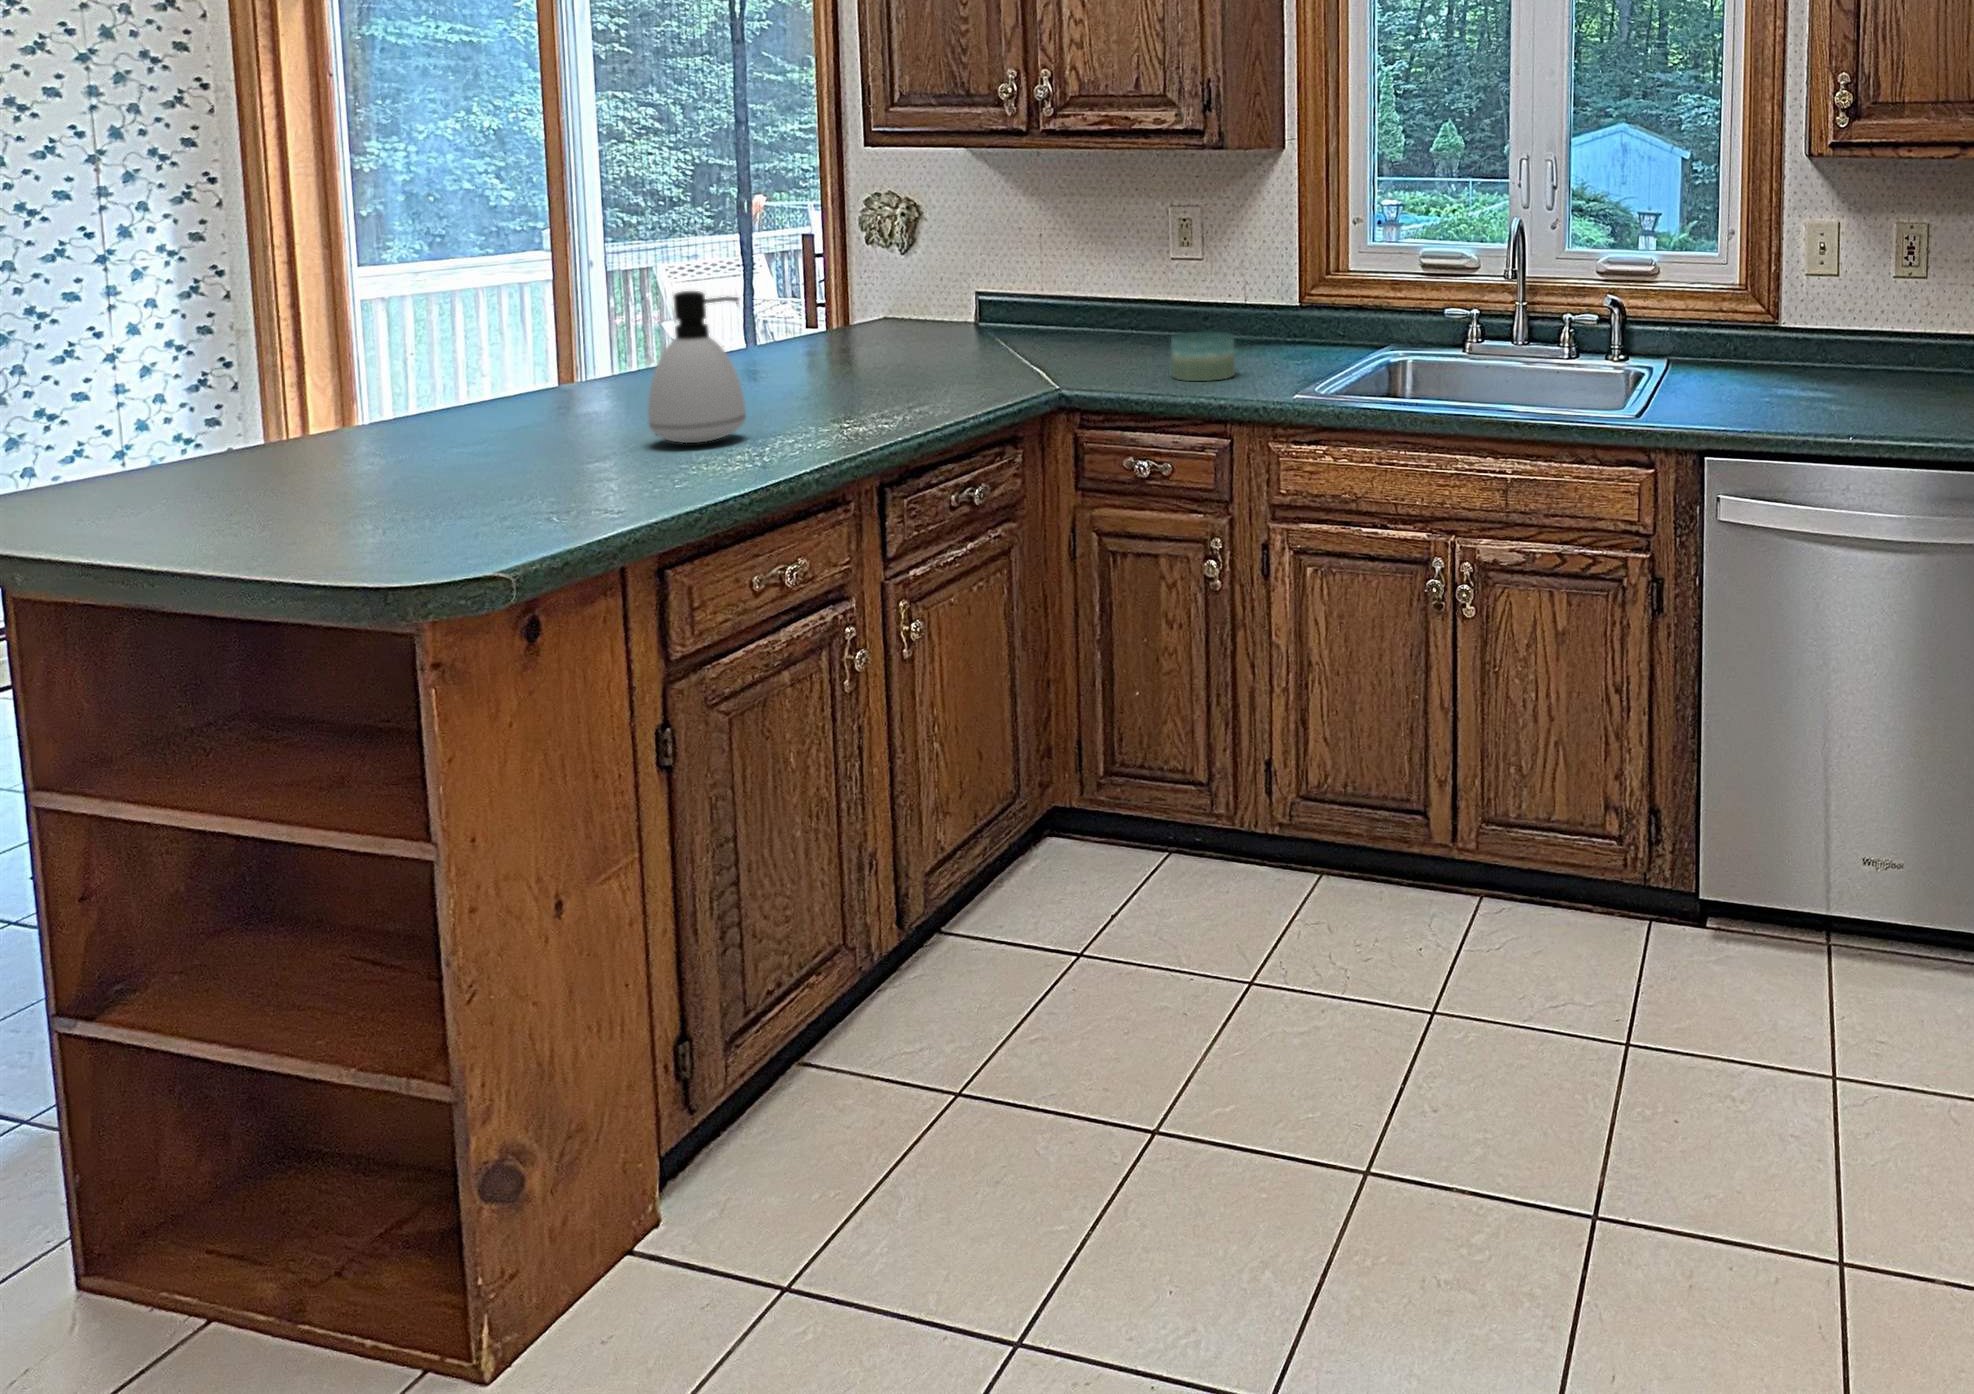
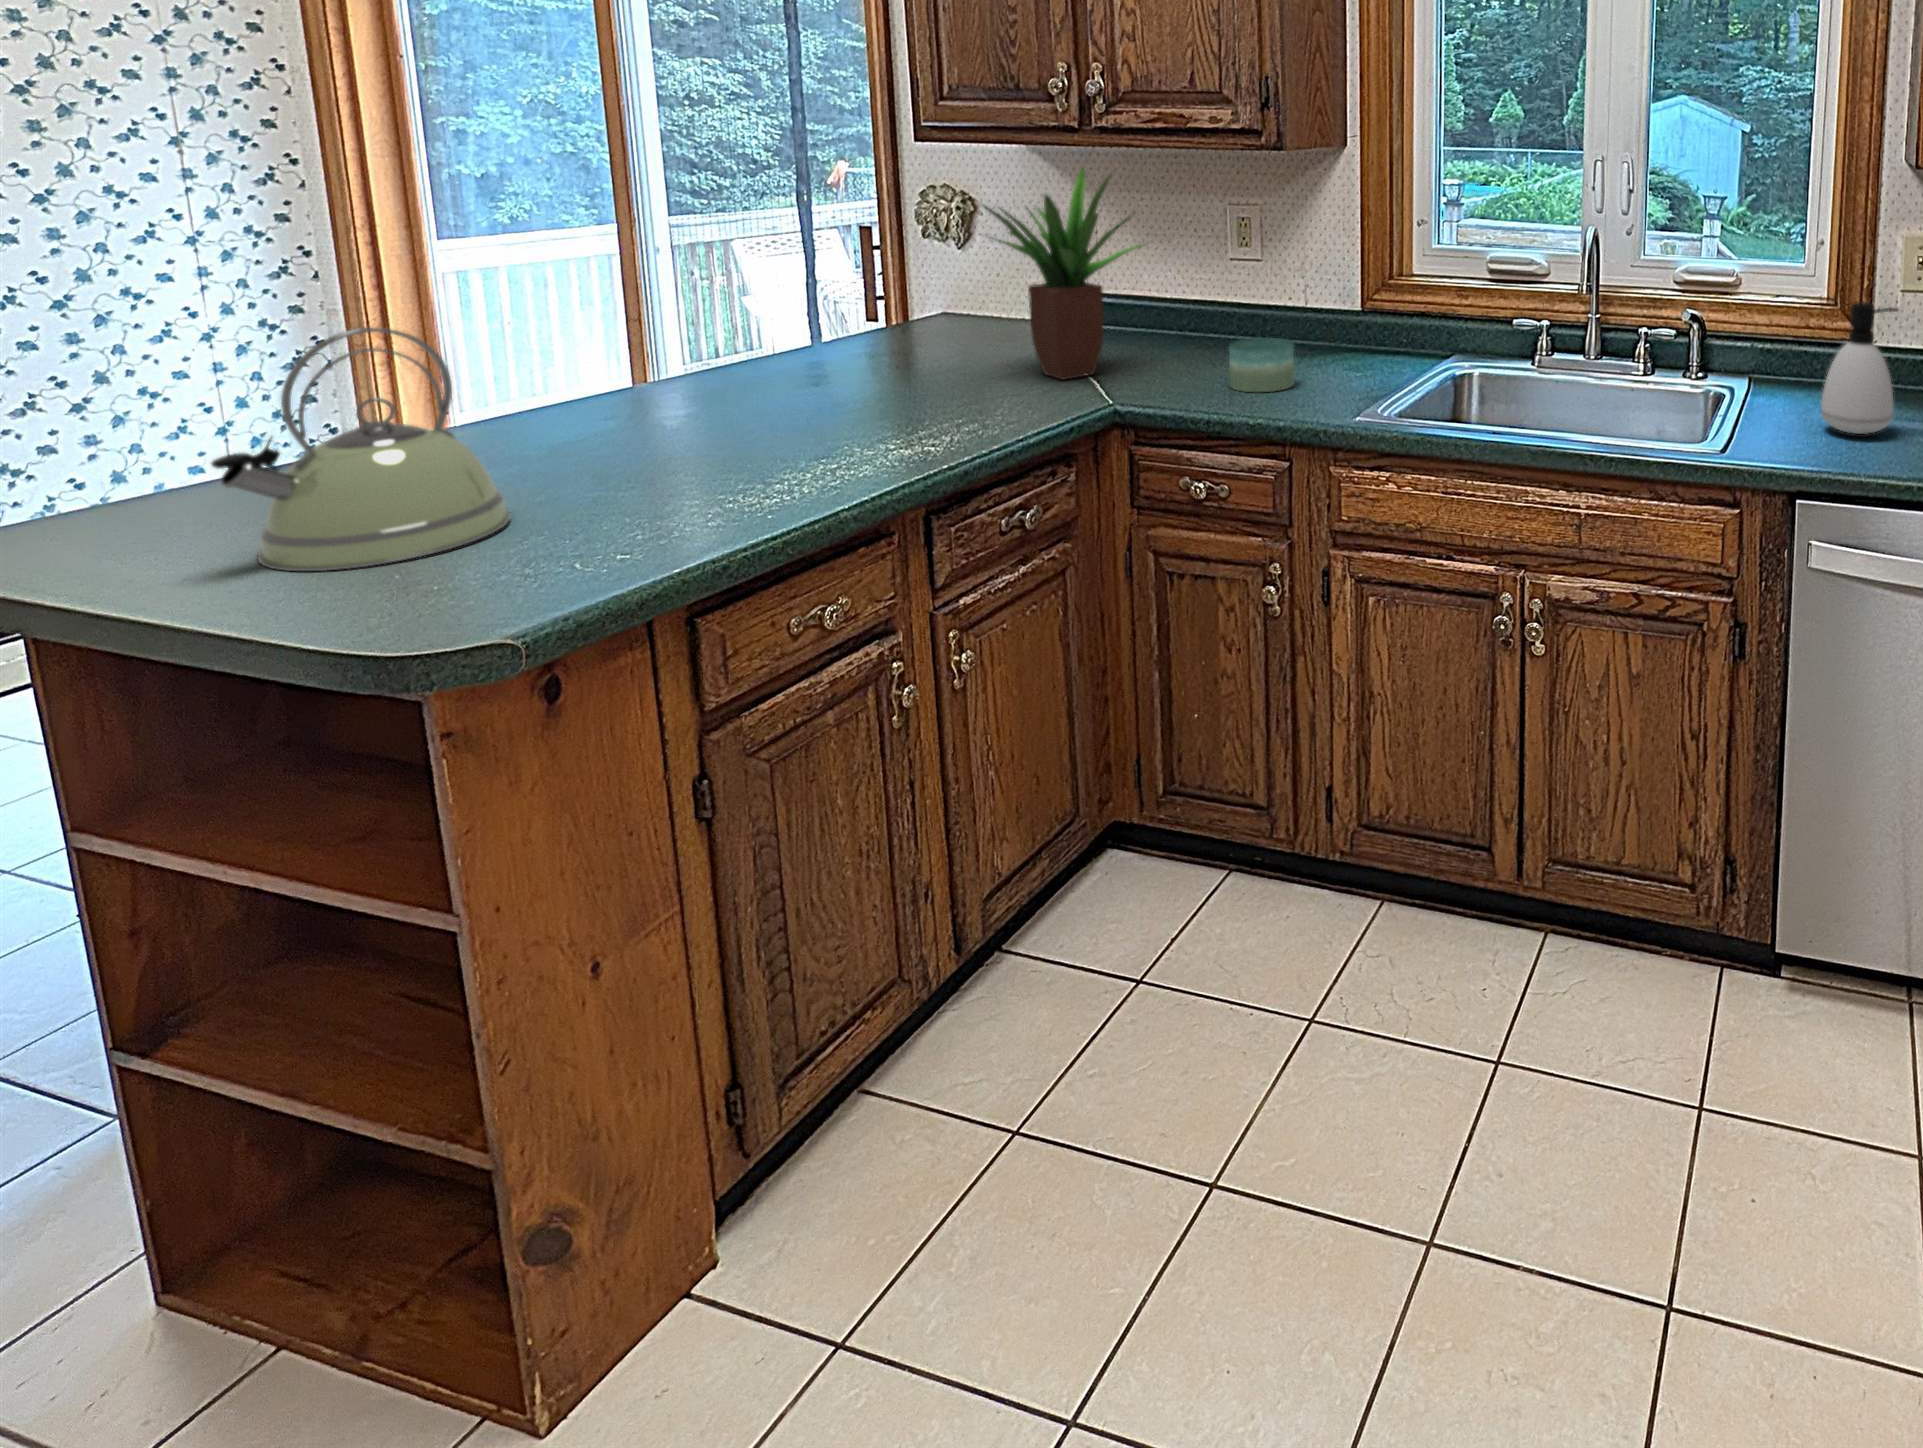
potted plant: none [924,168,1097,373] -> present [983,167,1143,380]
kettle: none [186,286,474,515] -> present [211,327,510,571]
soap dispenser: present [648,291,746,443] -> present [1821,302,1898,434]

